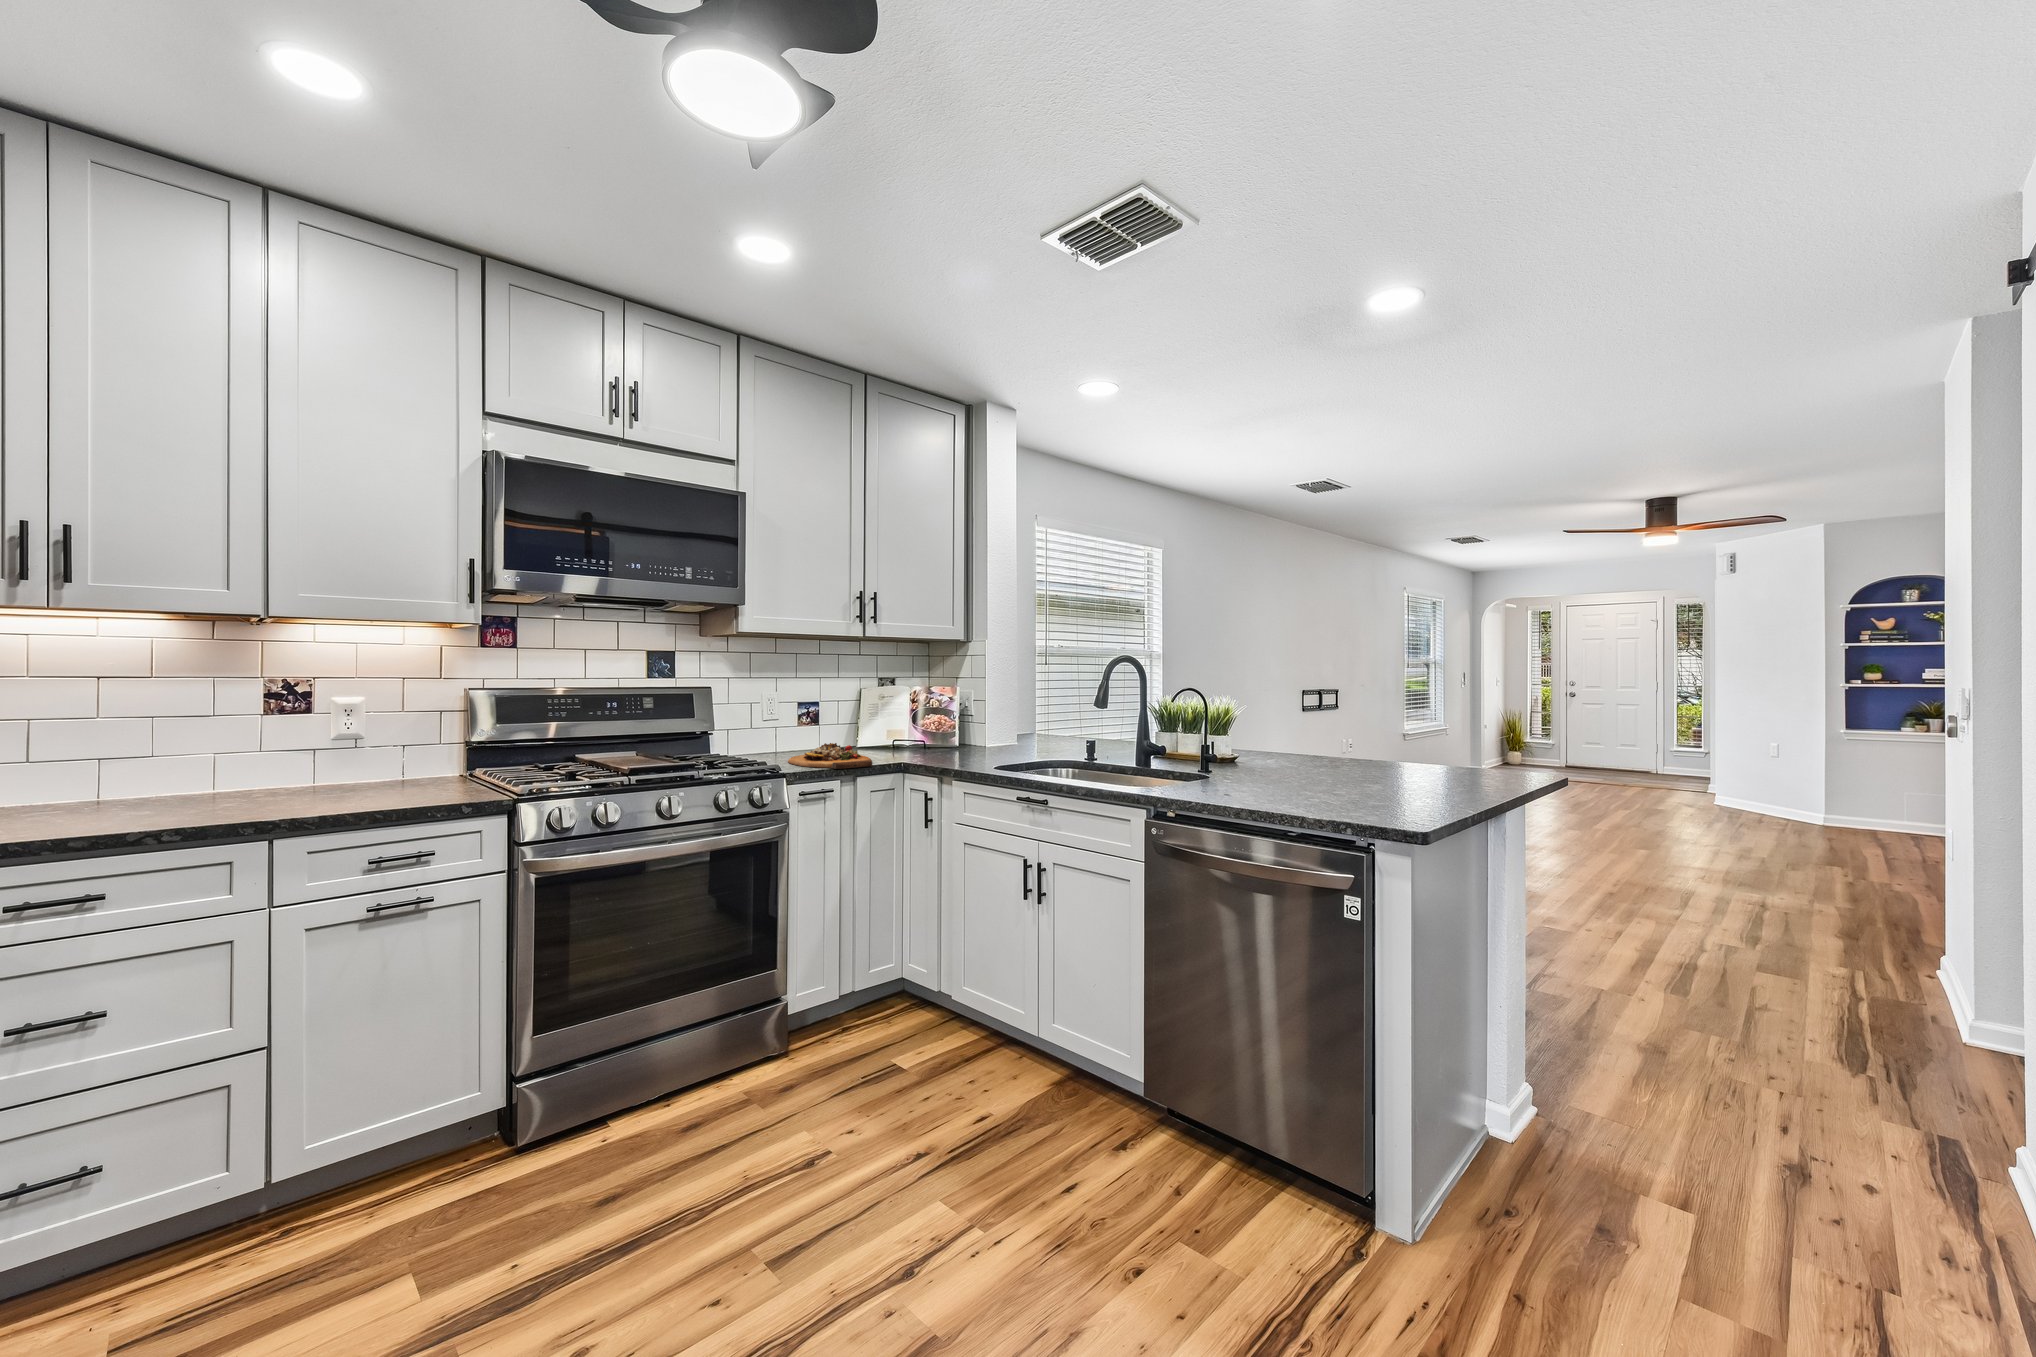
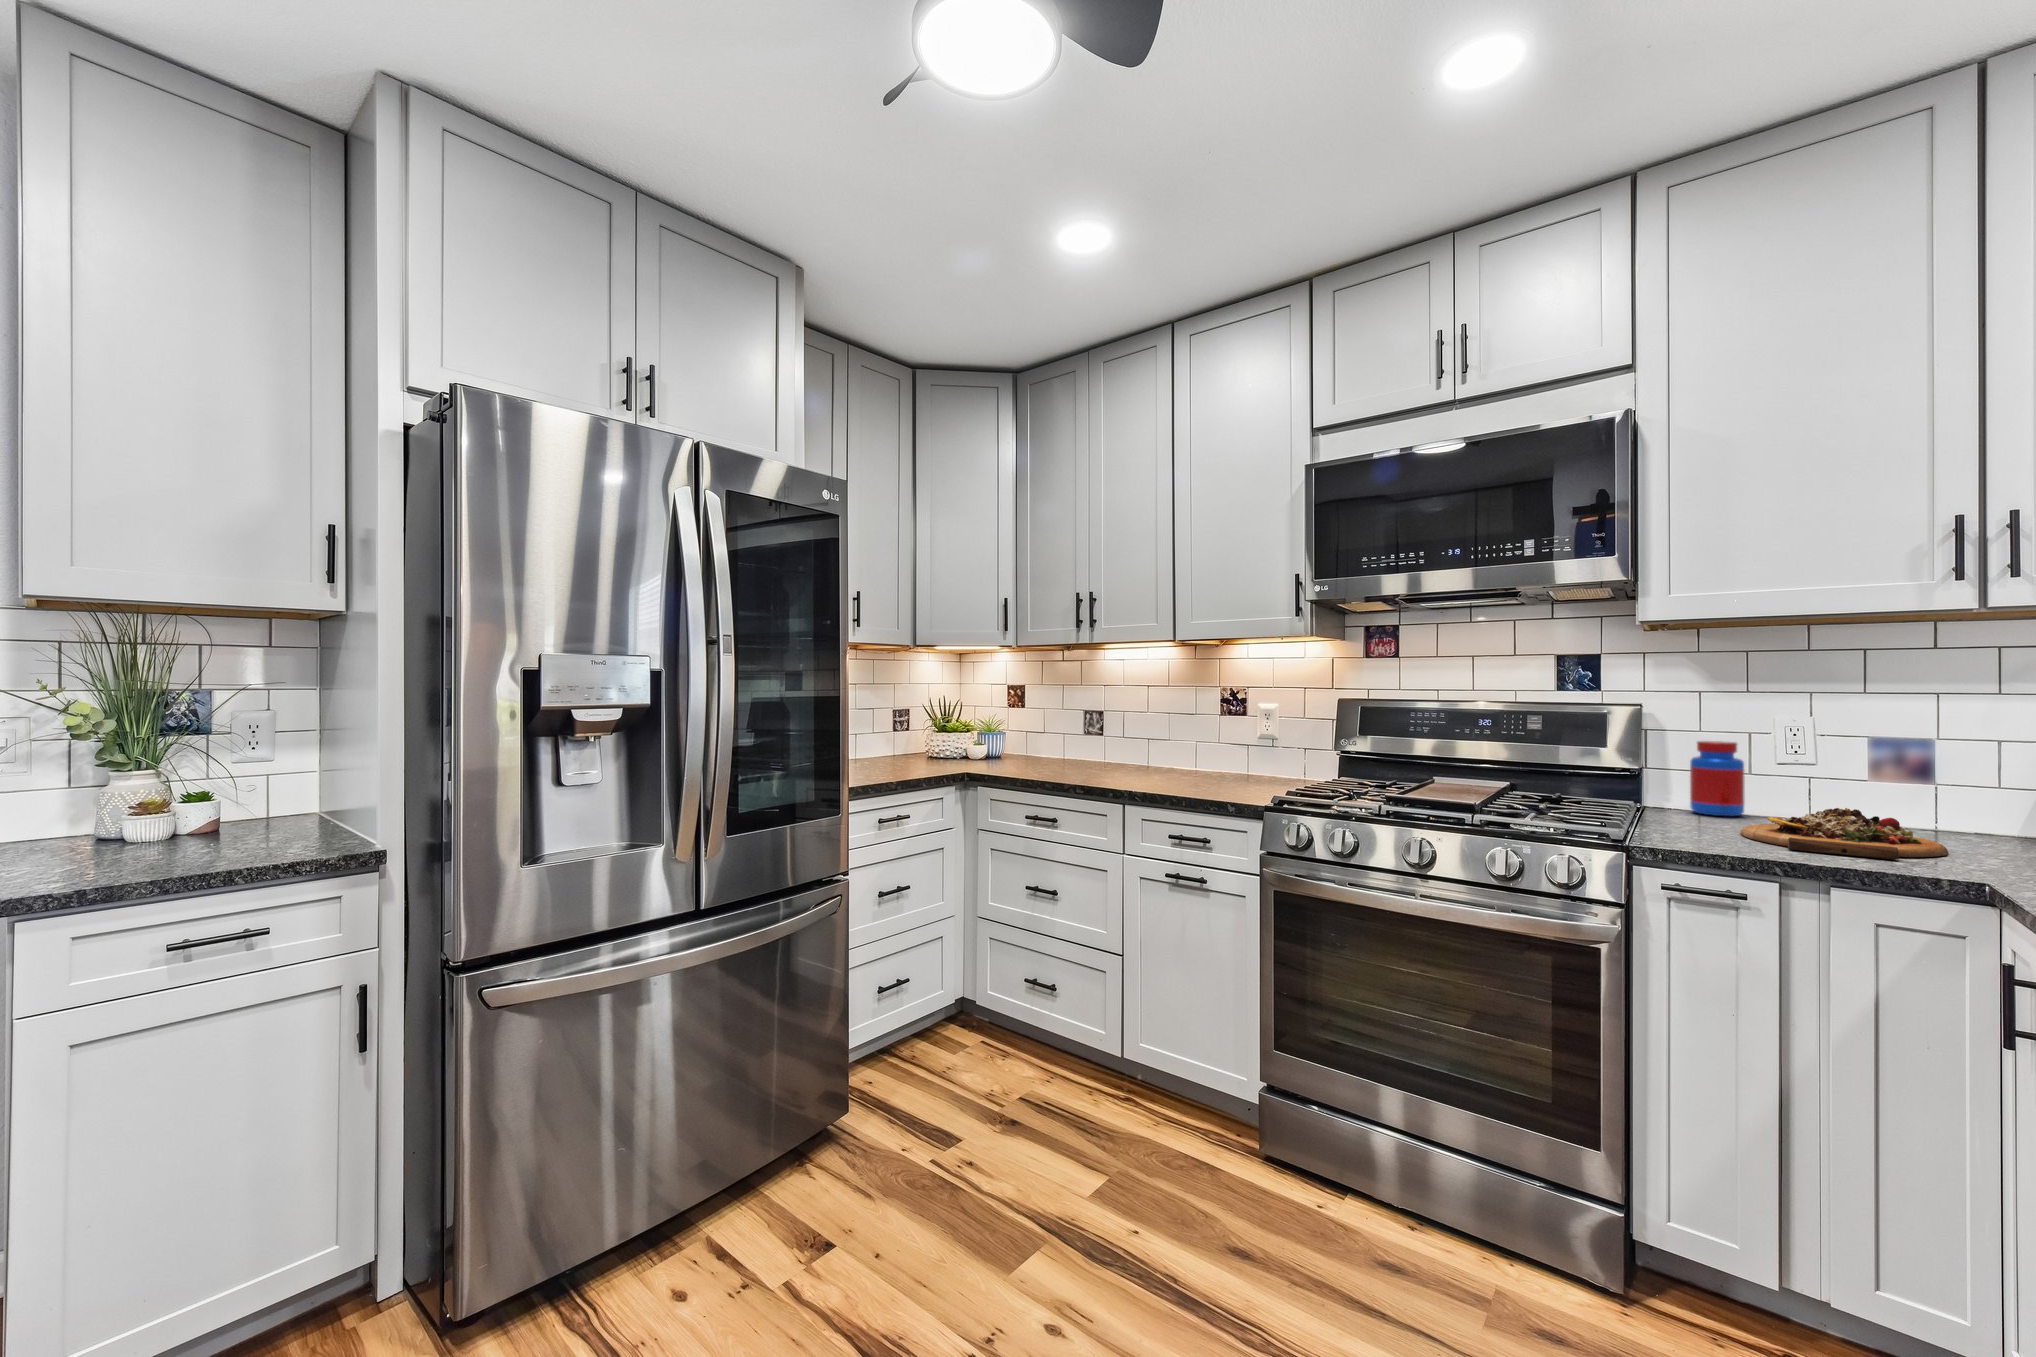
jar: none [731,709,760,756] -> present [1690,741,1745,816]

